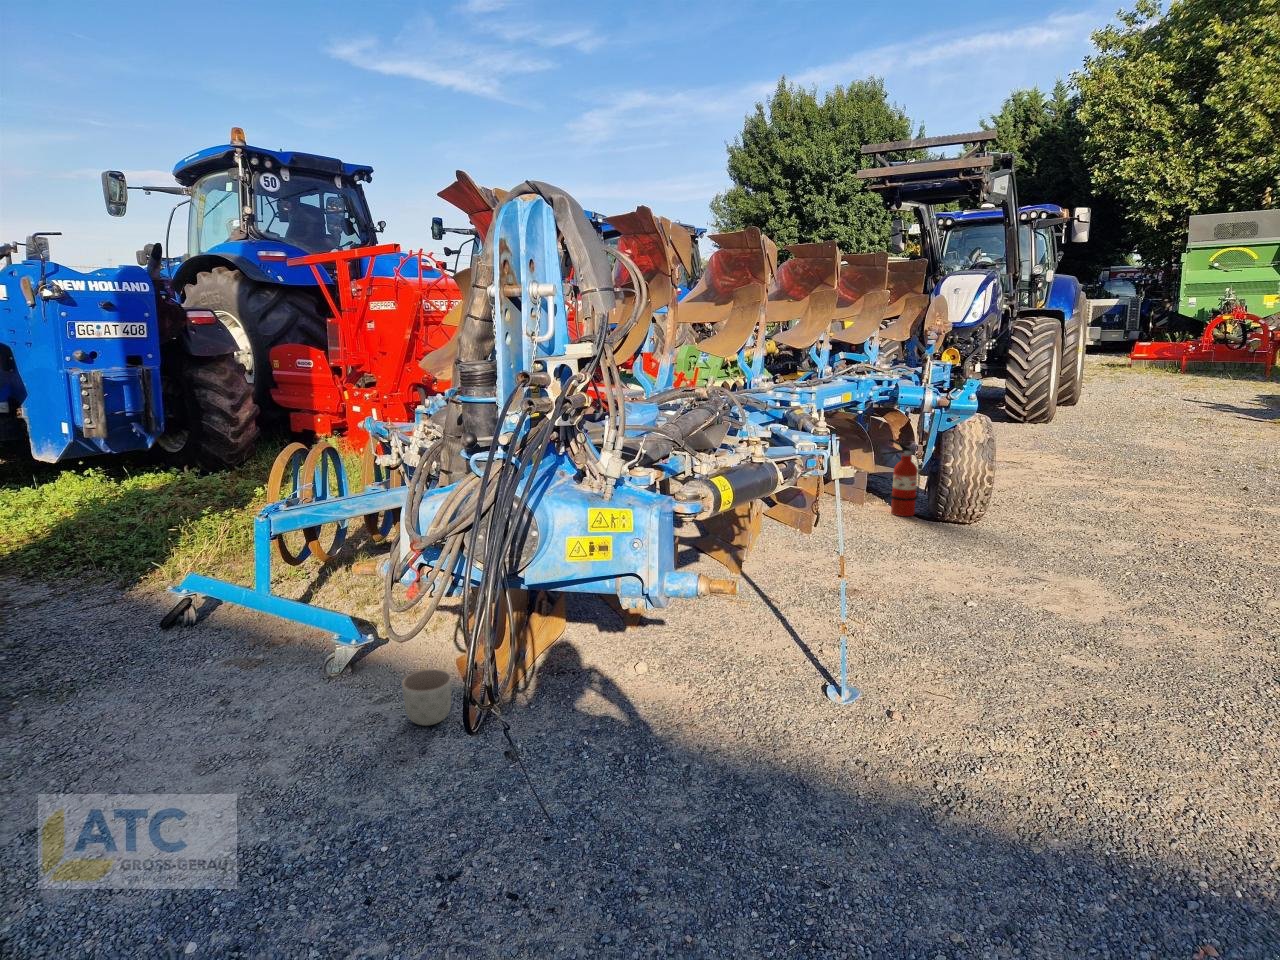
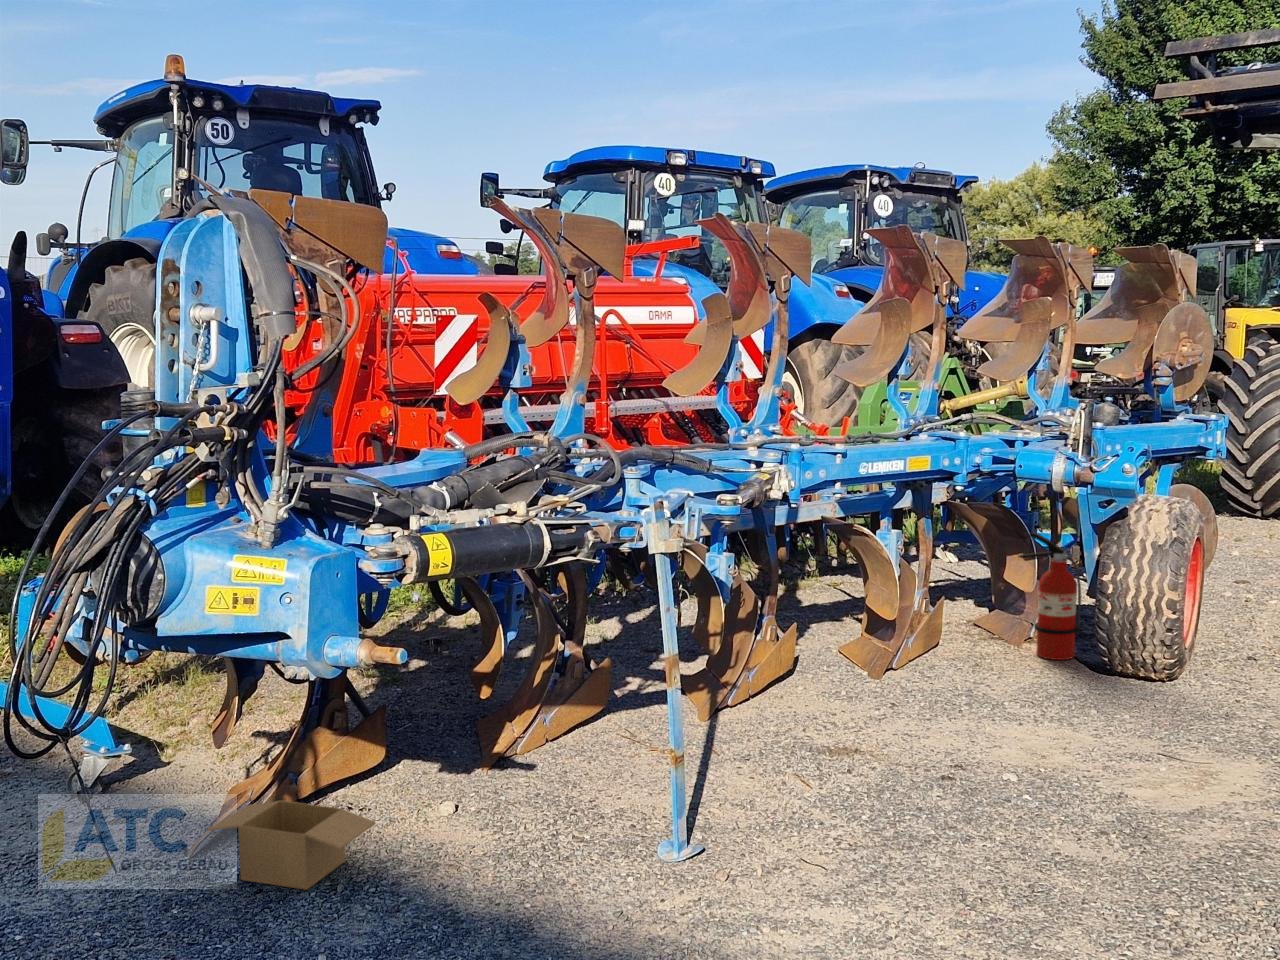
planter: present [402,669,451,726] -> none [111,788,176,857]
cardboard box: none [493,670,617,739] -> present [208,800,376,890]

